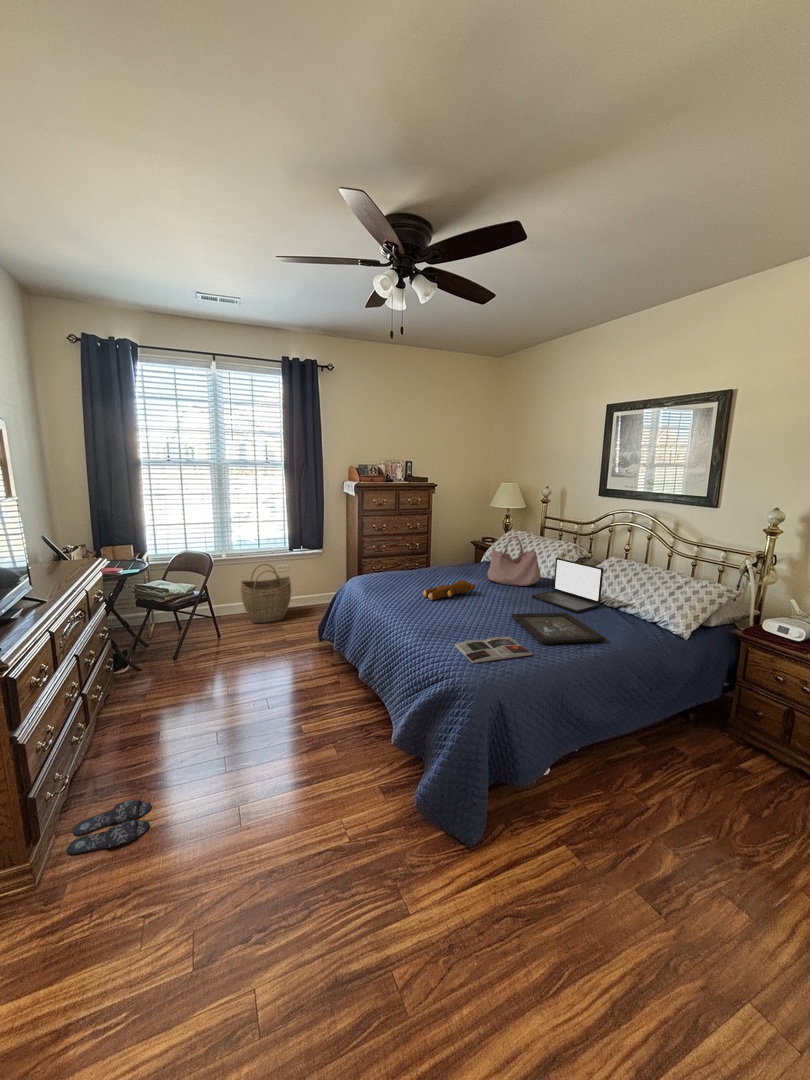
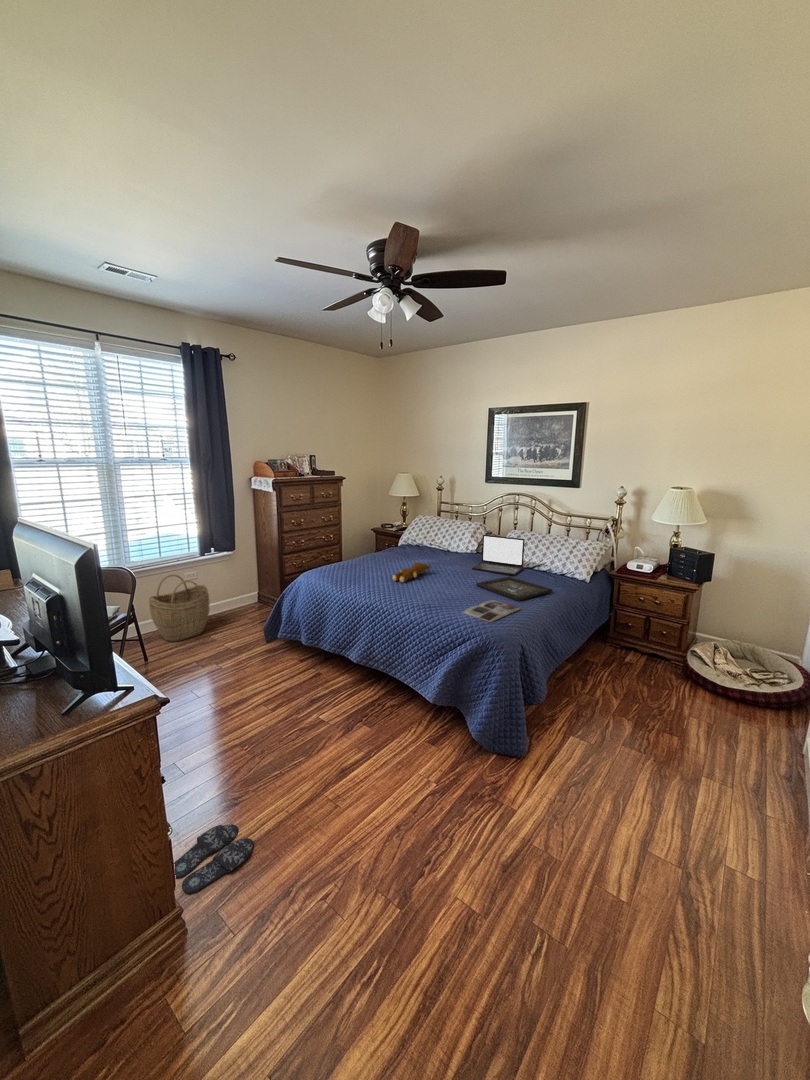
handbag: present [487,536,541,586] -> none [423,520,468,562]

